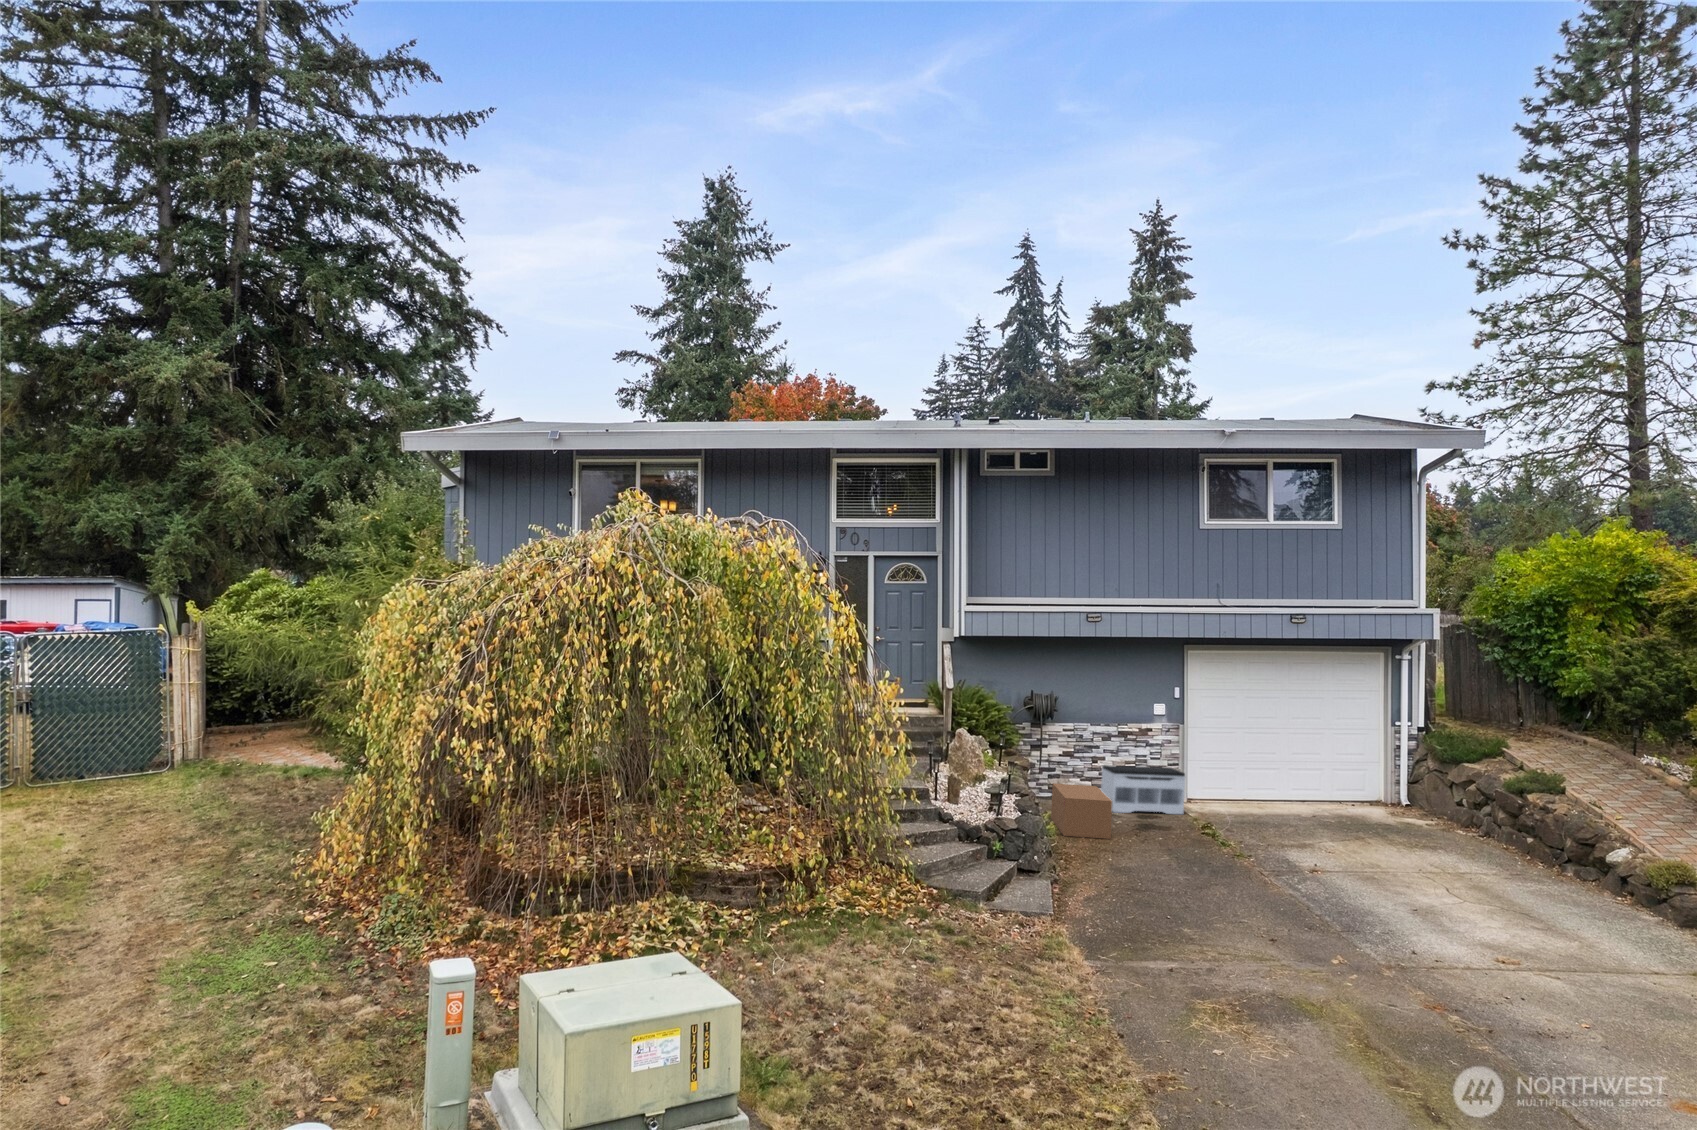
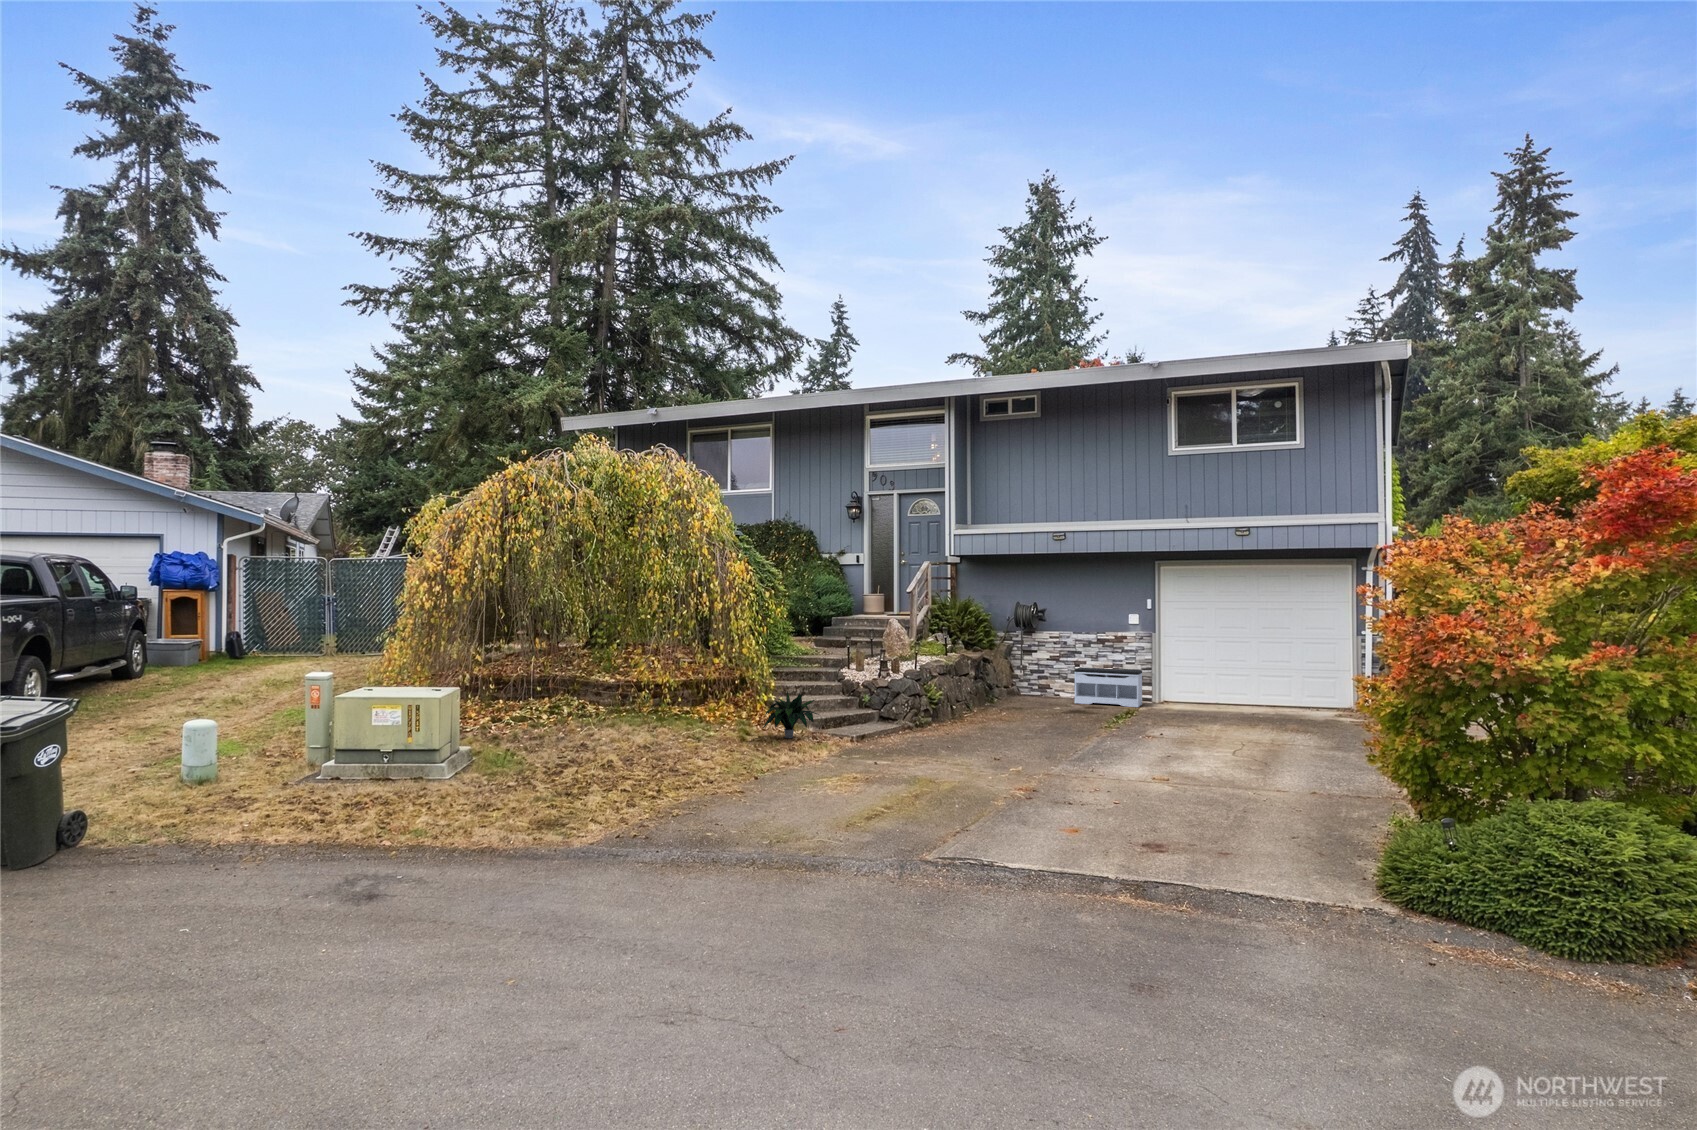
cardboard box: present [1051,783,1112,839] -> none [980,675,1038,711]
potted plant: none [1039,878,1130,956] -> present [763,692,819,738]

